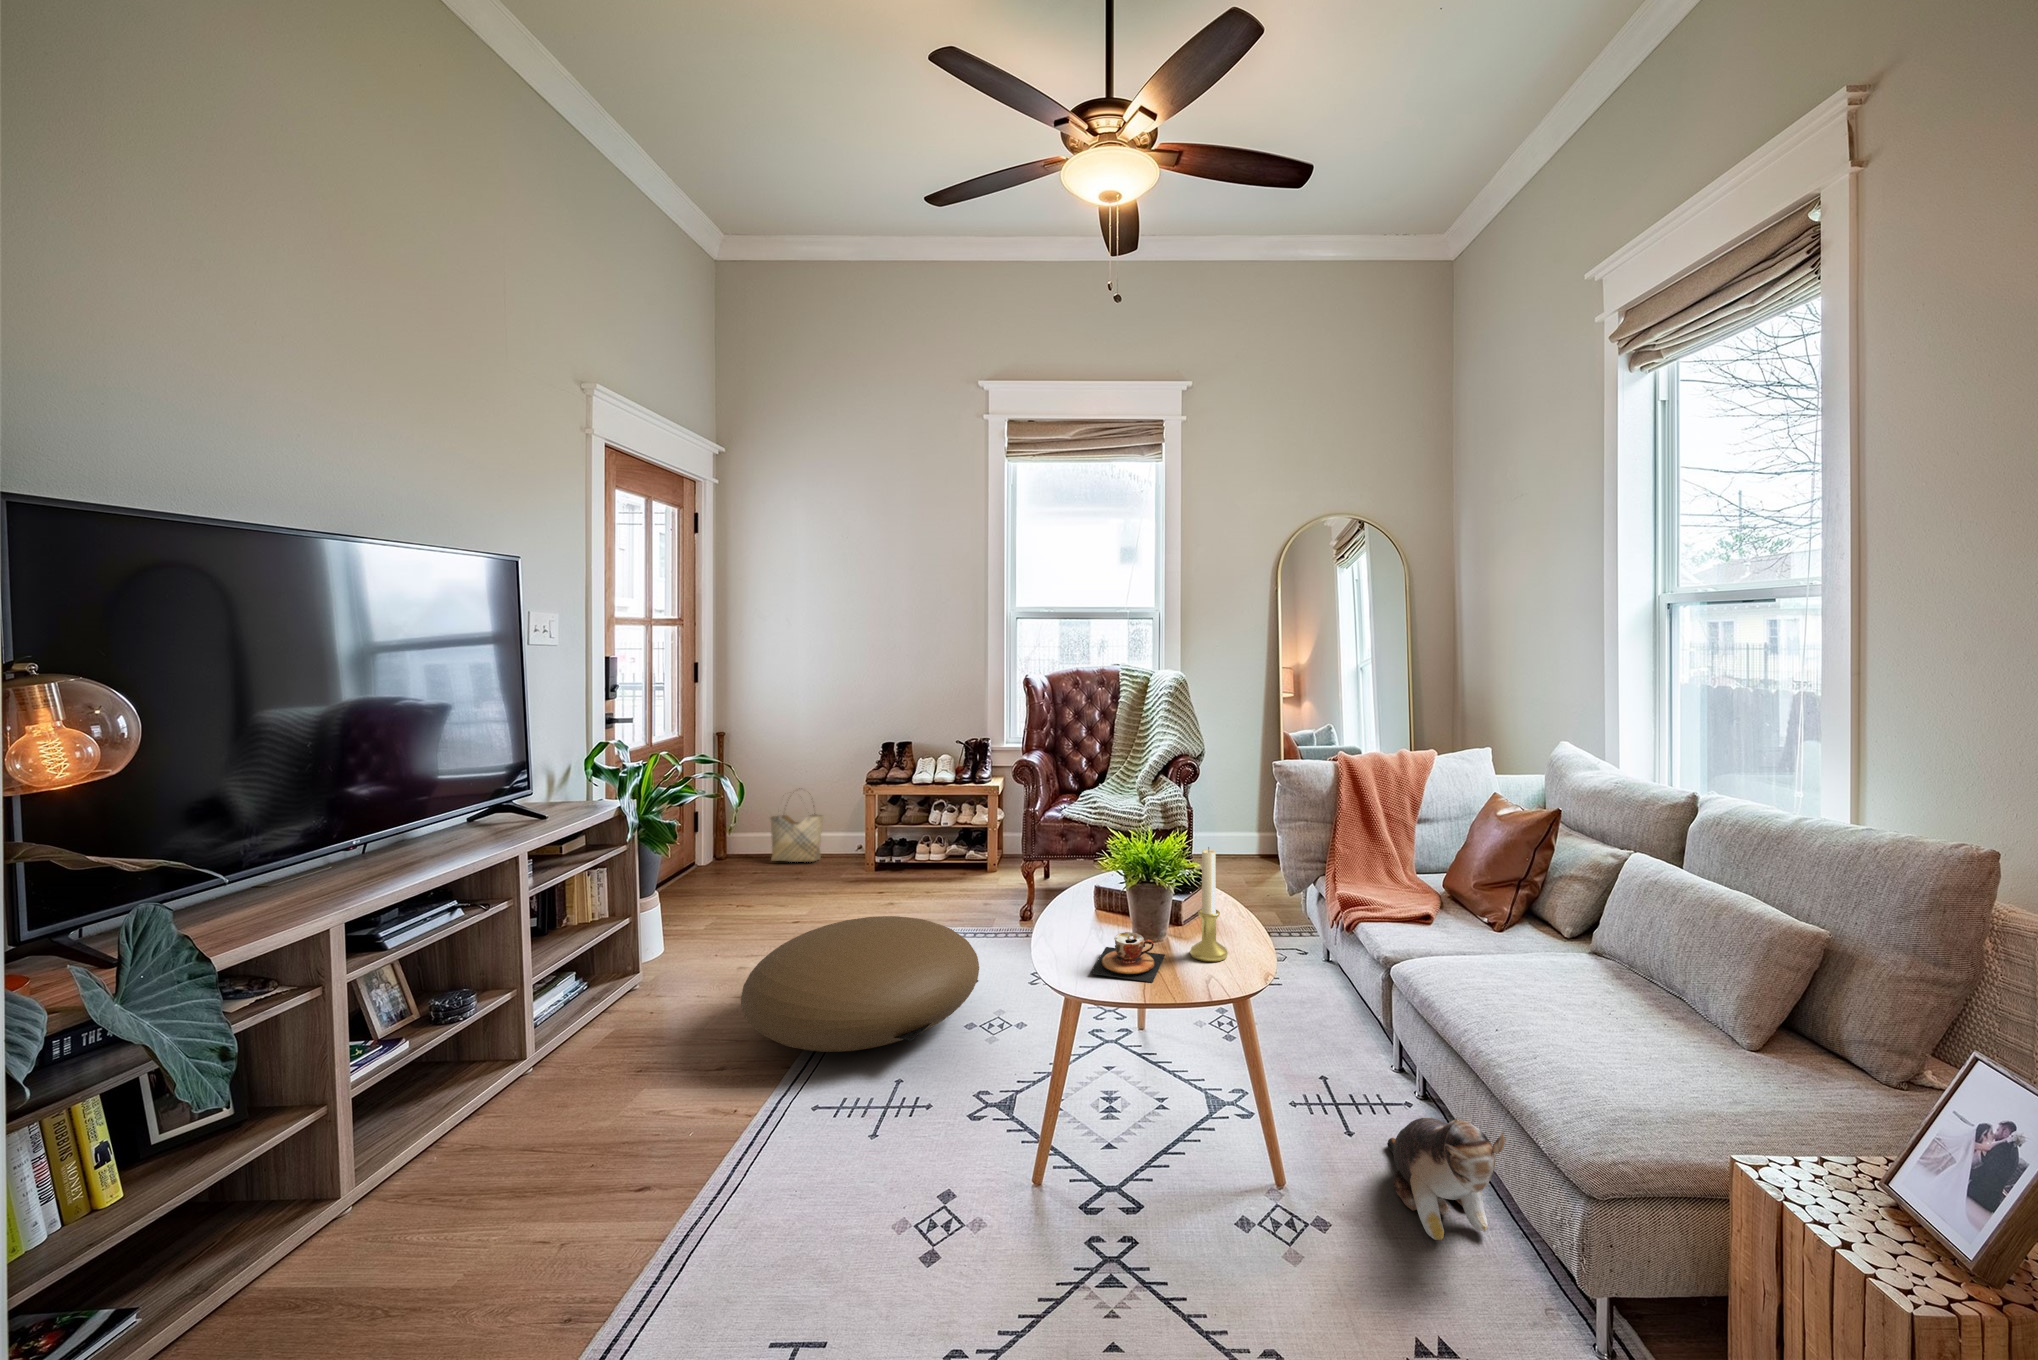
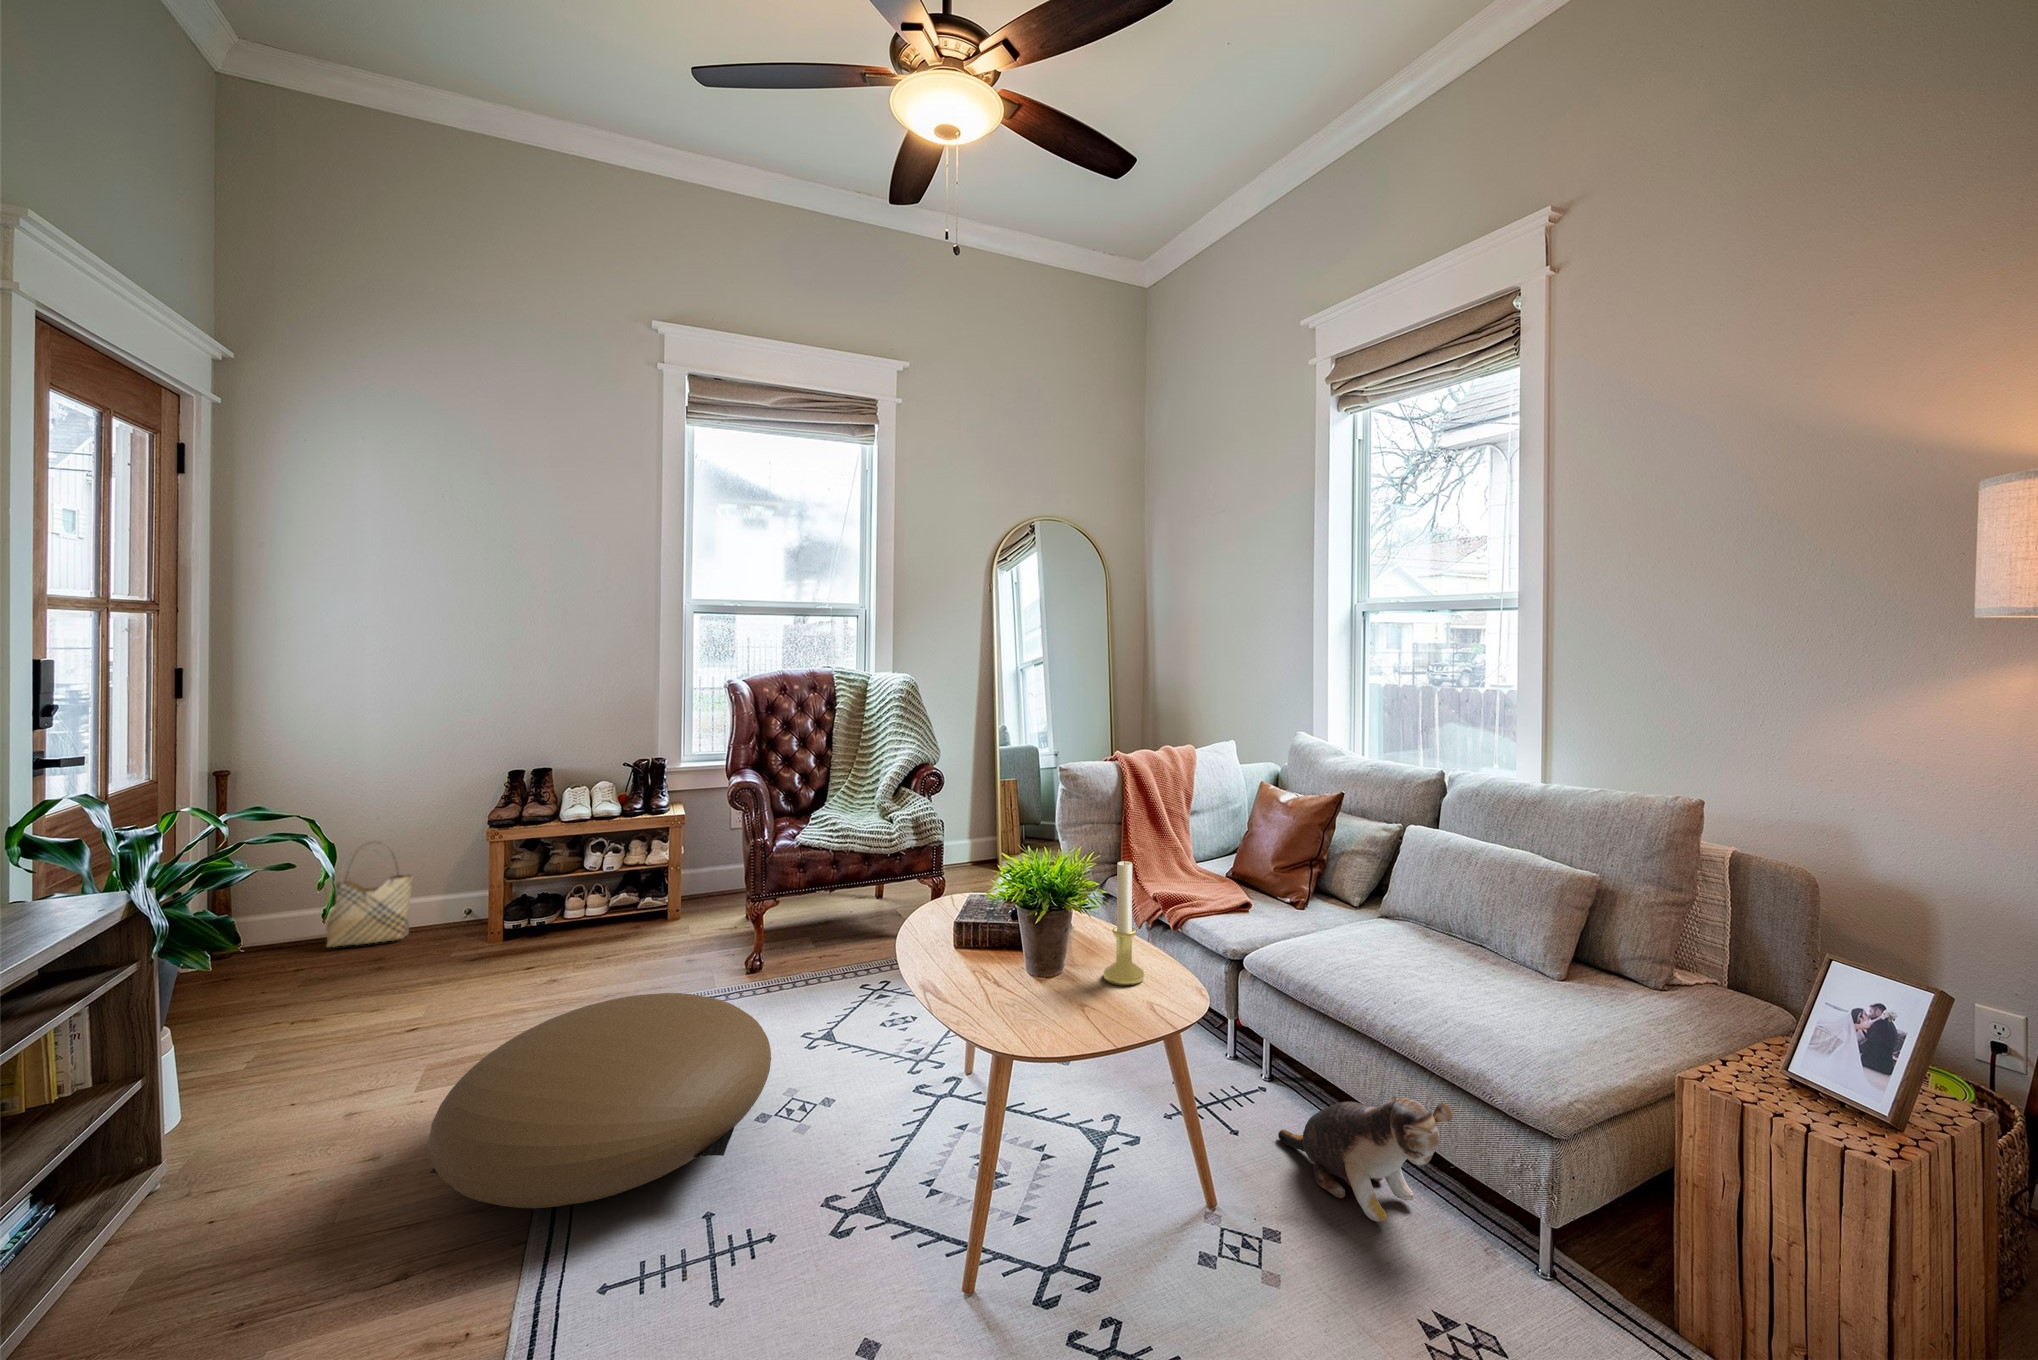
teacup: present [1090,932,1165,982] -> none [1016,967,1100,1023]

